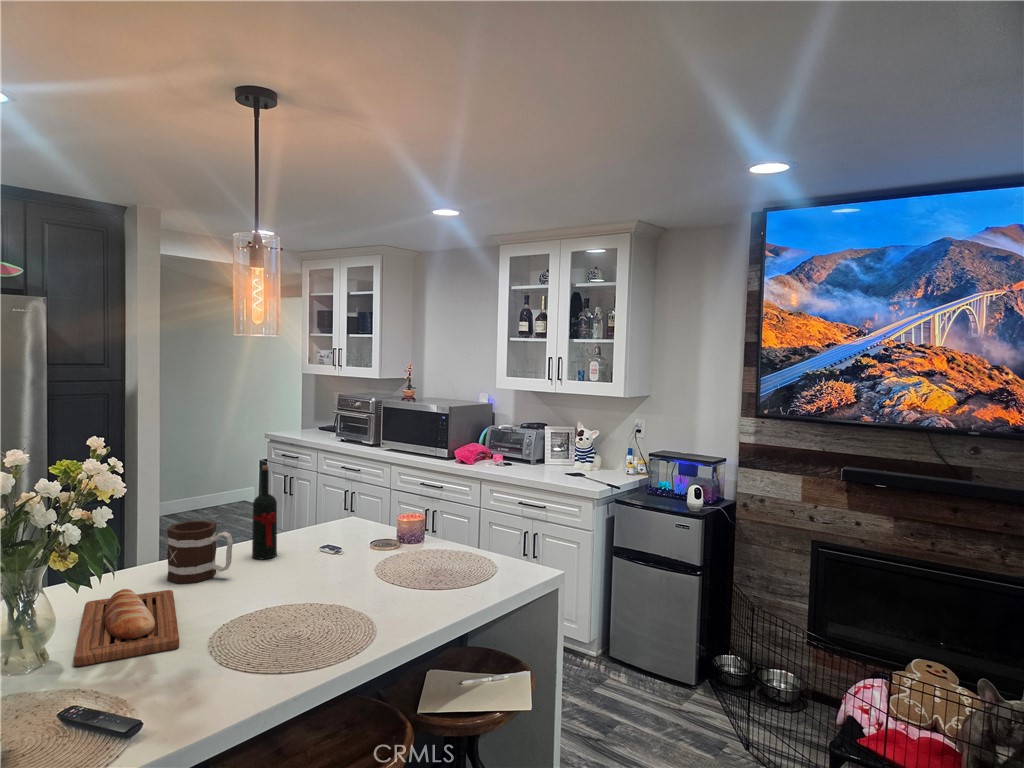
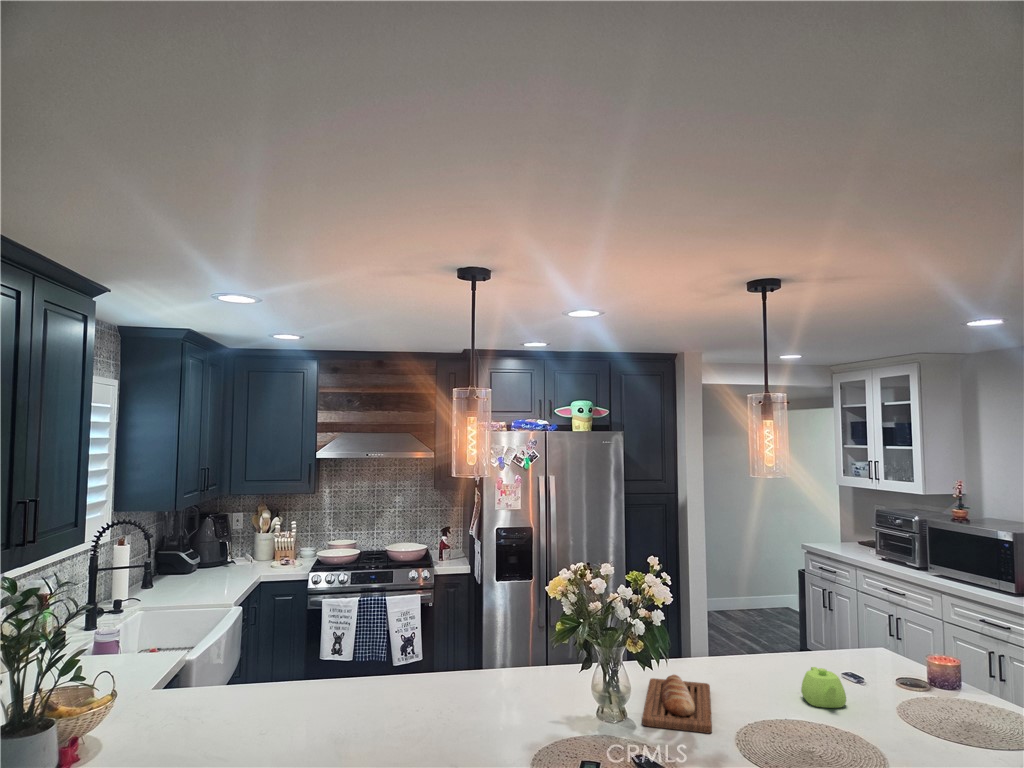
wine bottle: present [252,466,277,559] -> none [775,587,799,675]
mug: present [167,521,233,584] -> none [705,628,757,682]
teapot: none [283,544,330,585] -> present [801,667,846,708]

